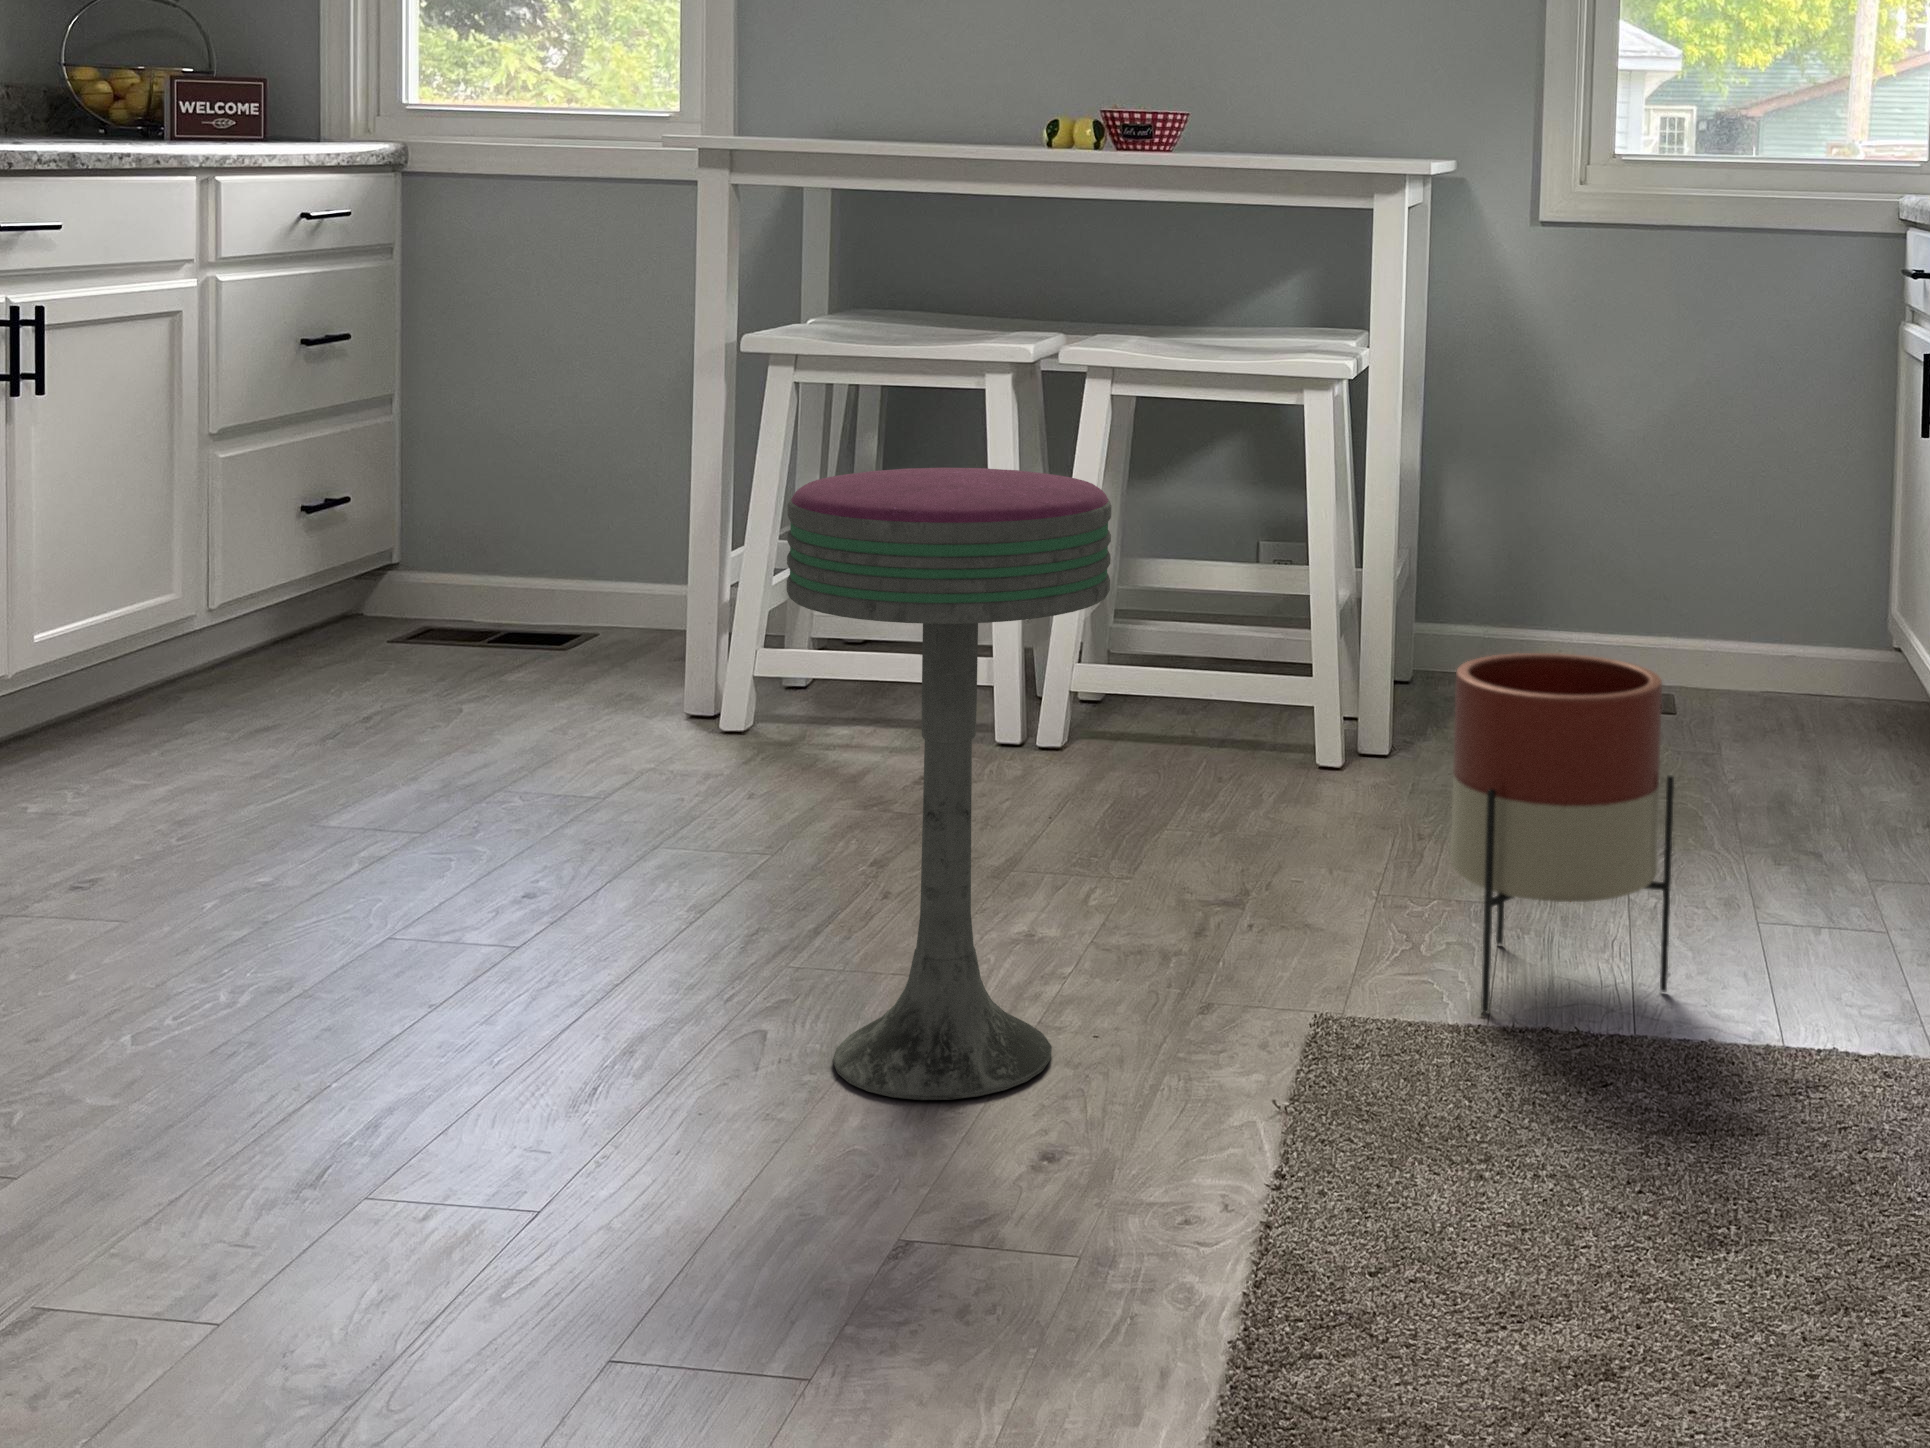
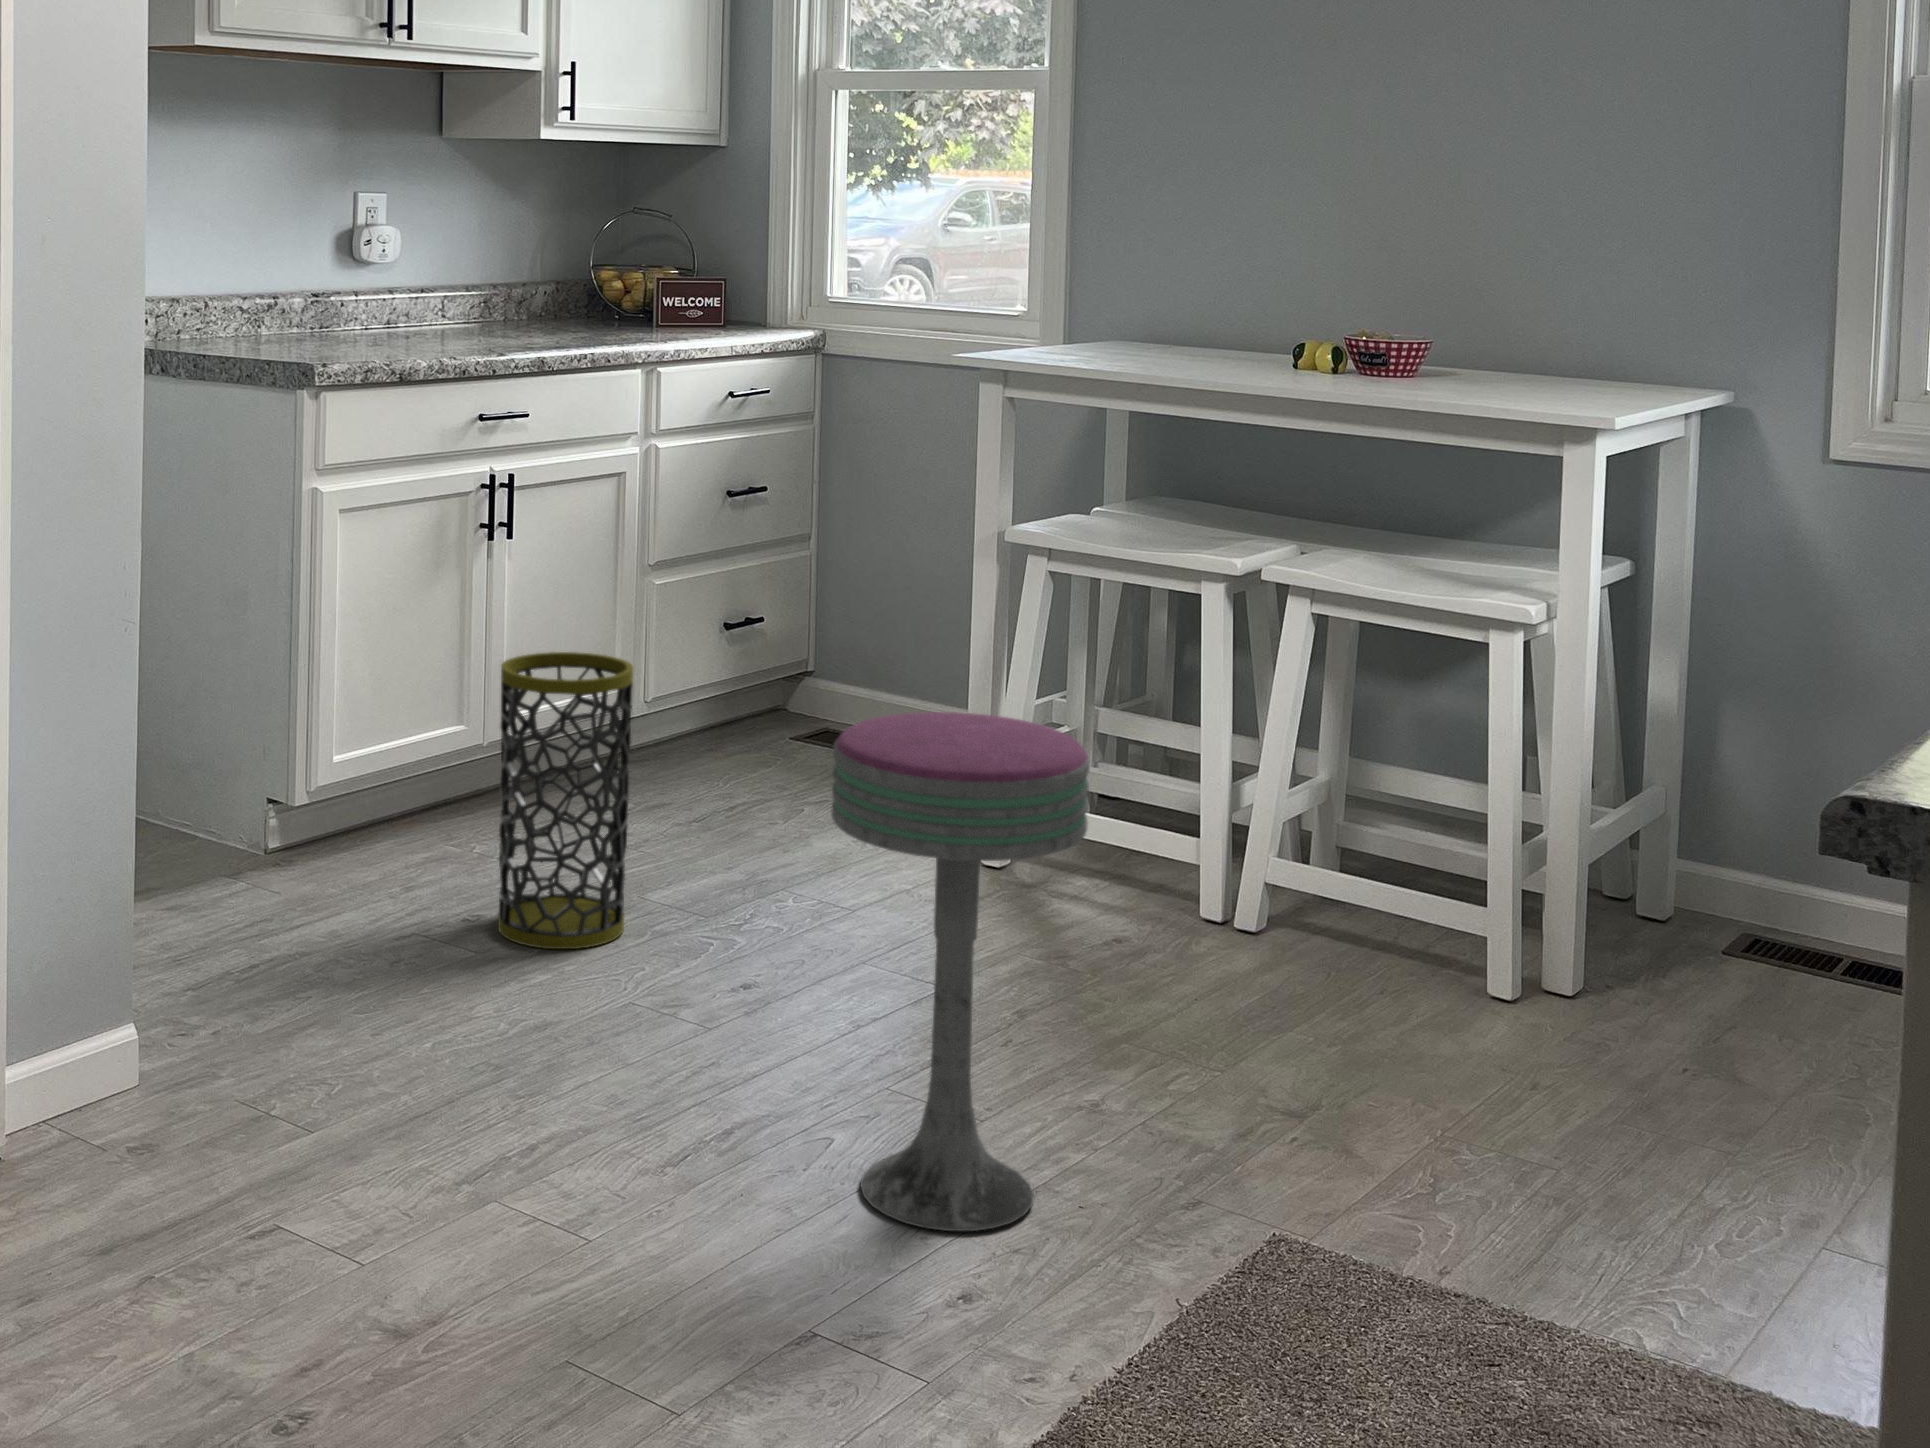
trash can: none [121,505,320,903] -> present [498,652,633,949]
planter: present [1450,653,1674,1012] -> none [1428,938,1641,1292]

